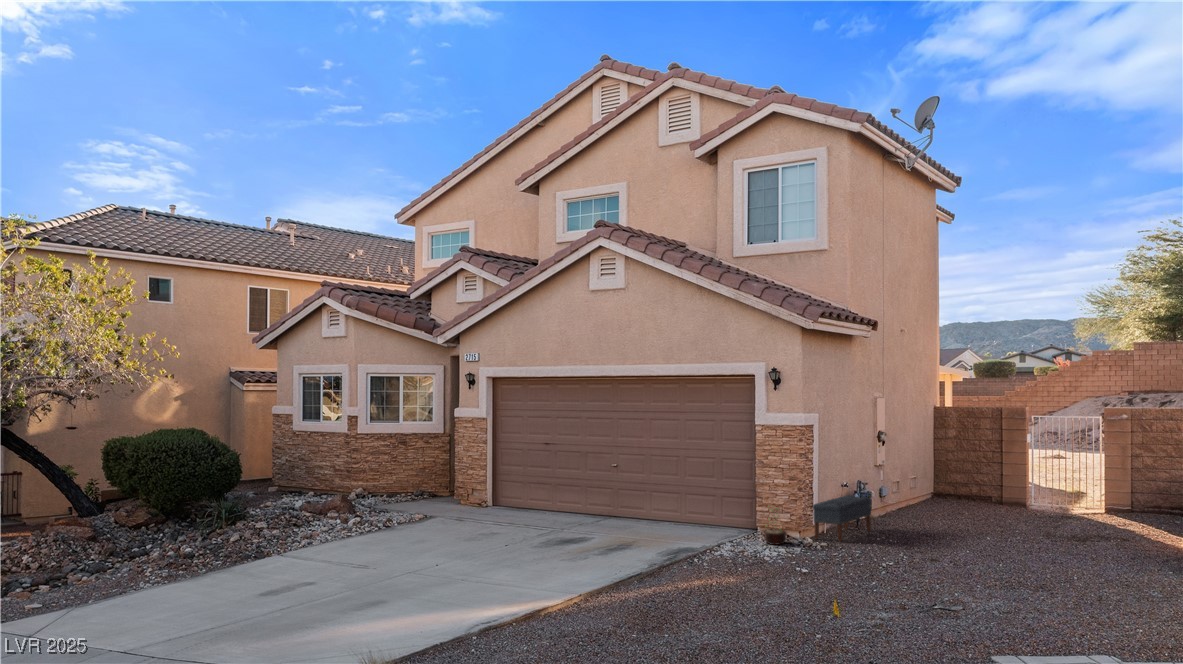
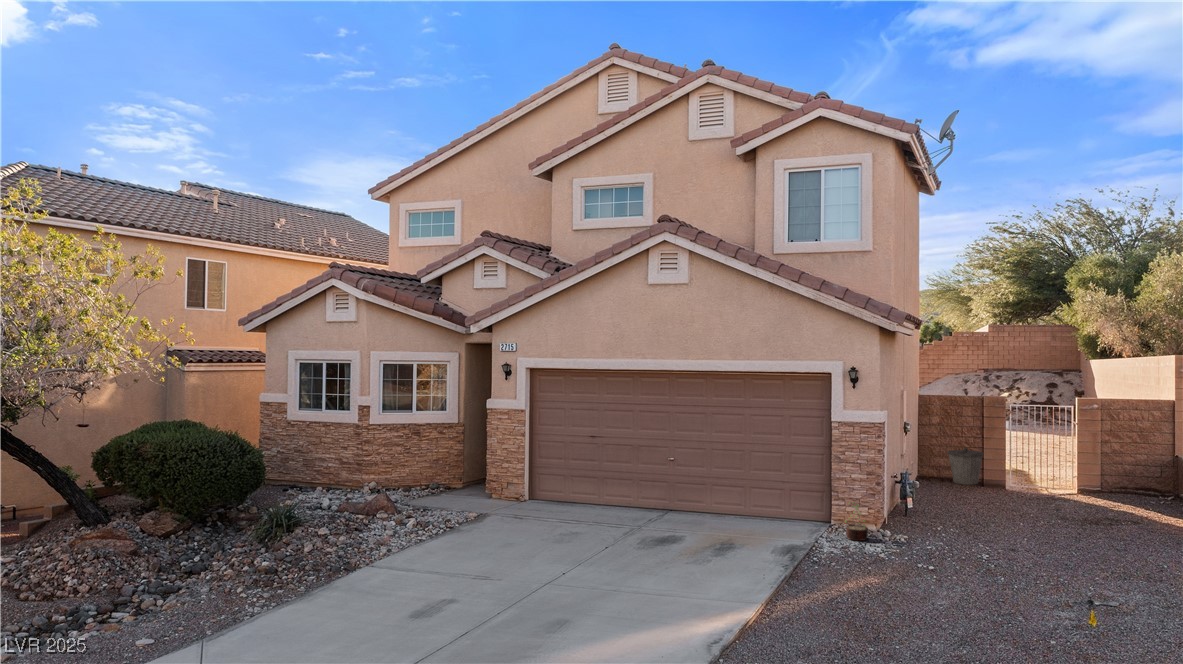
trash can: none [958,463,997,503] -> present [947,448,984,485]
bench: present [813,496,871,542] -> none [885,488,924,535]

